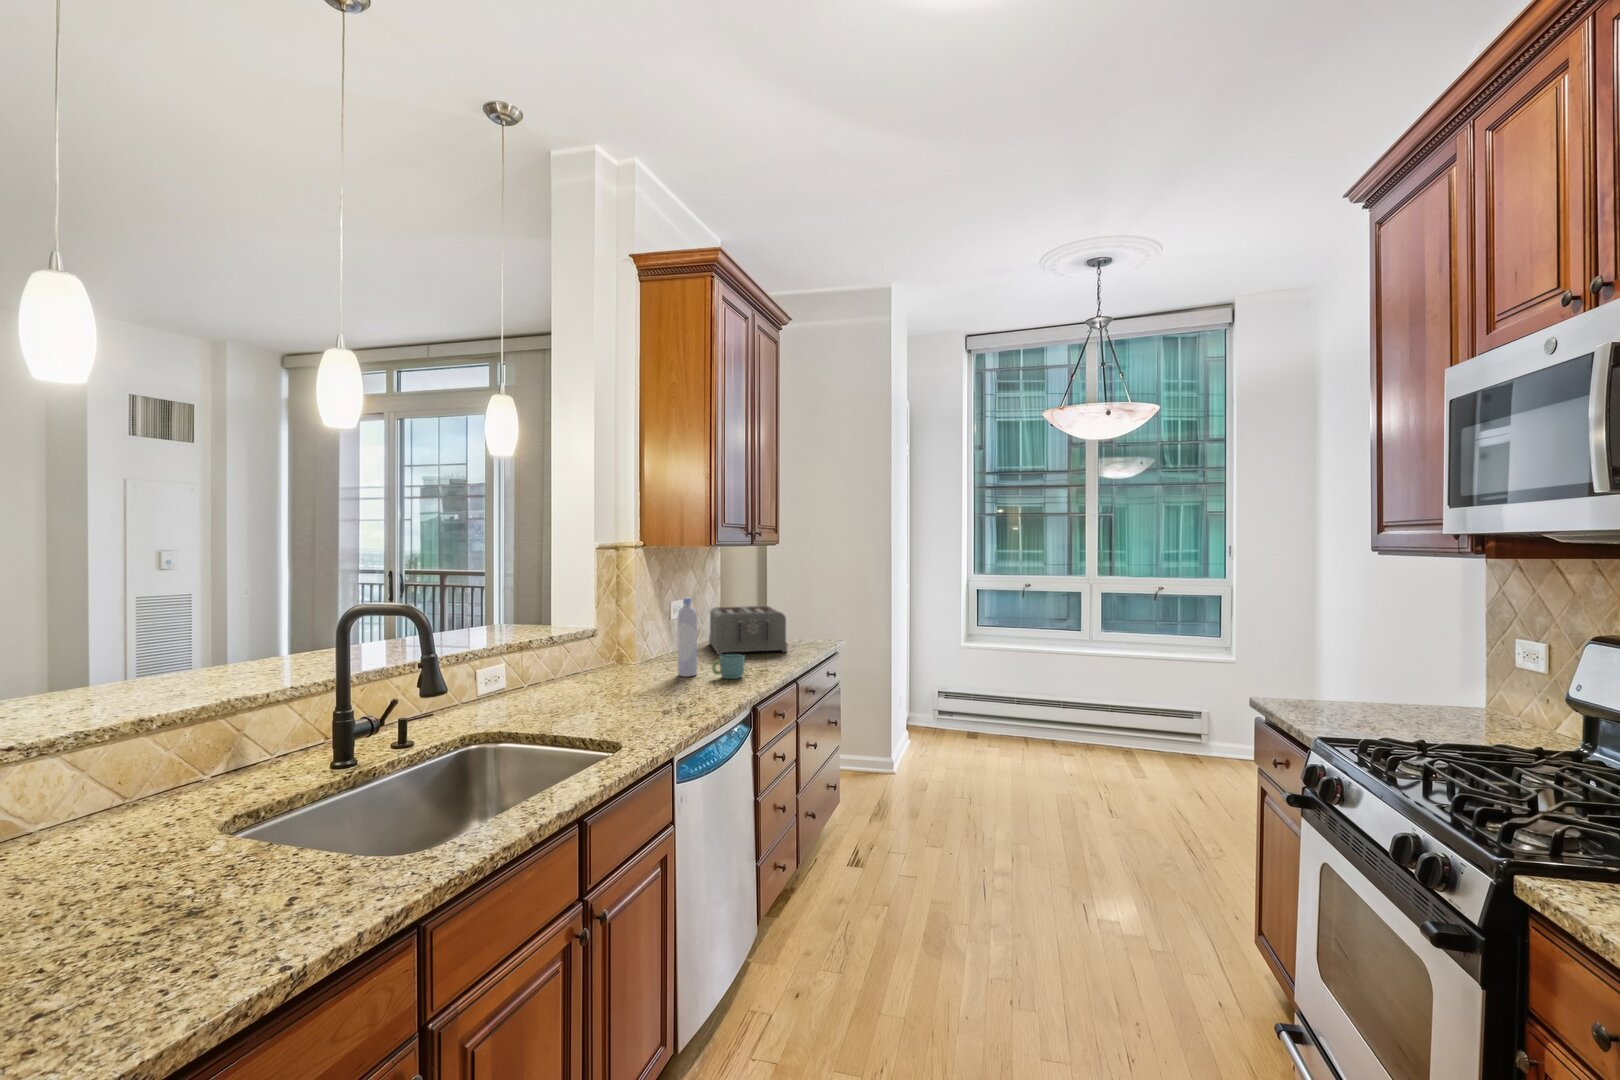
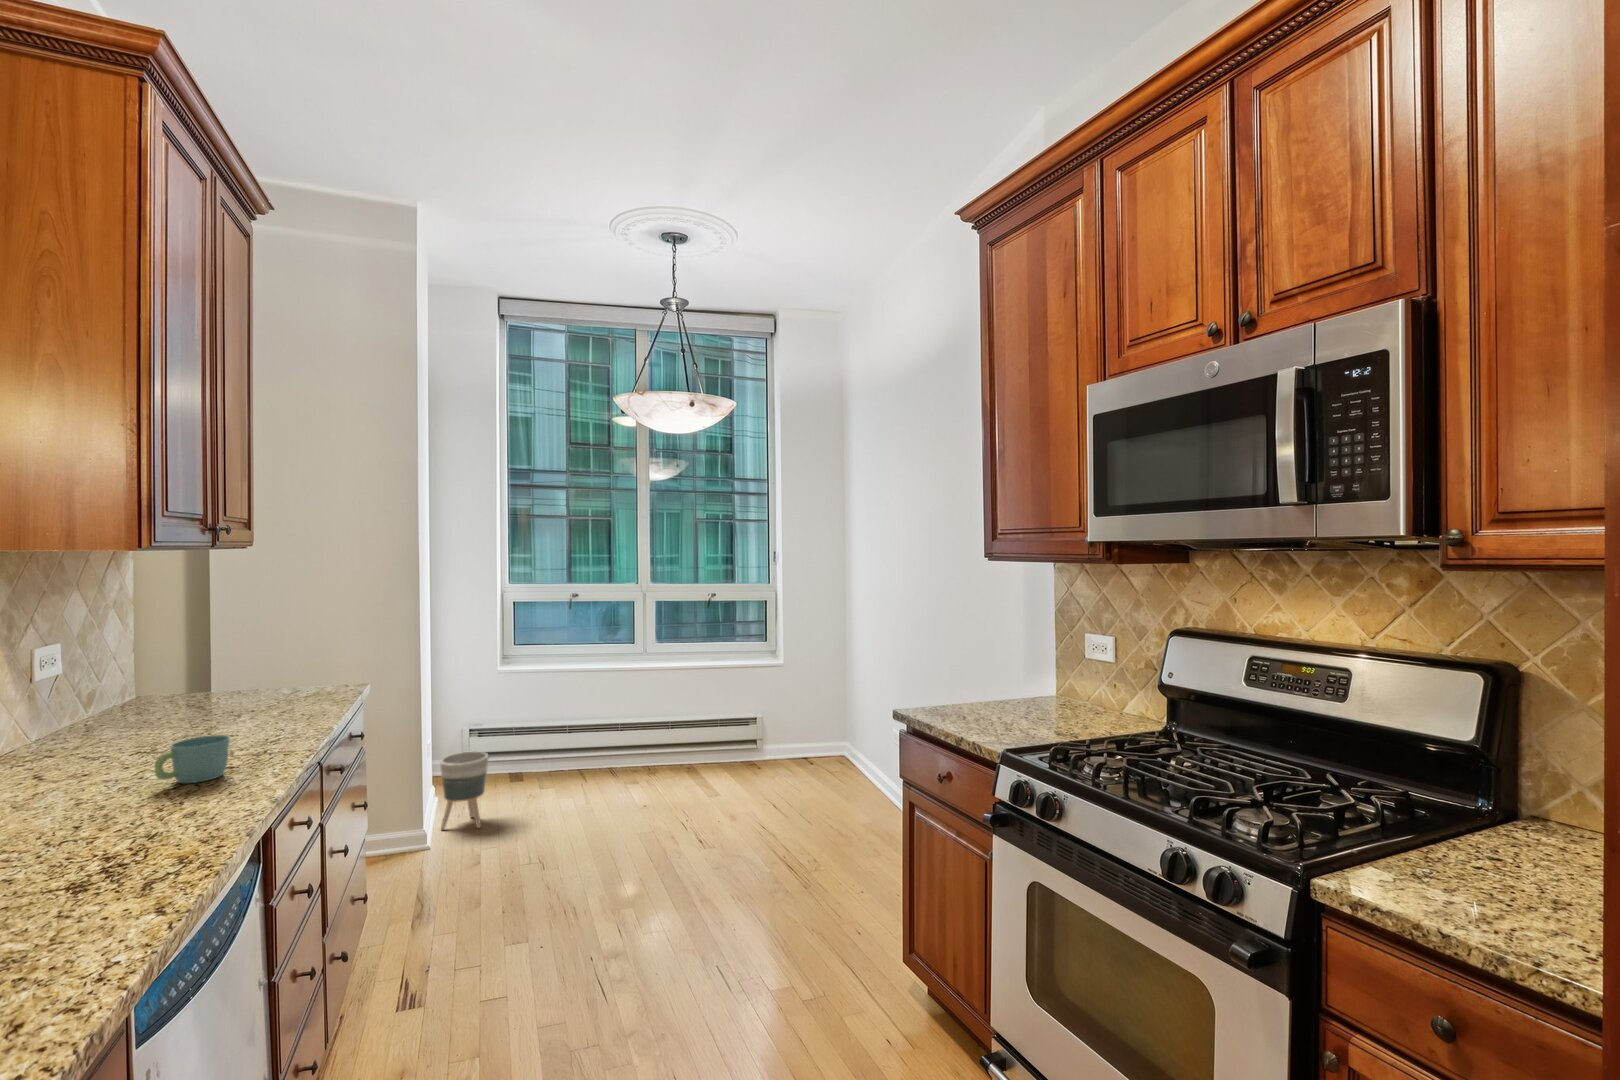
bottle: present [678,597,697,677] -> none [59,645,111,798]
toaster: present [709,606,787,655] -> none [106,647,286,741]
planter: none [906,706,941,768] -> present [440,751,489,830]

